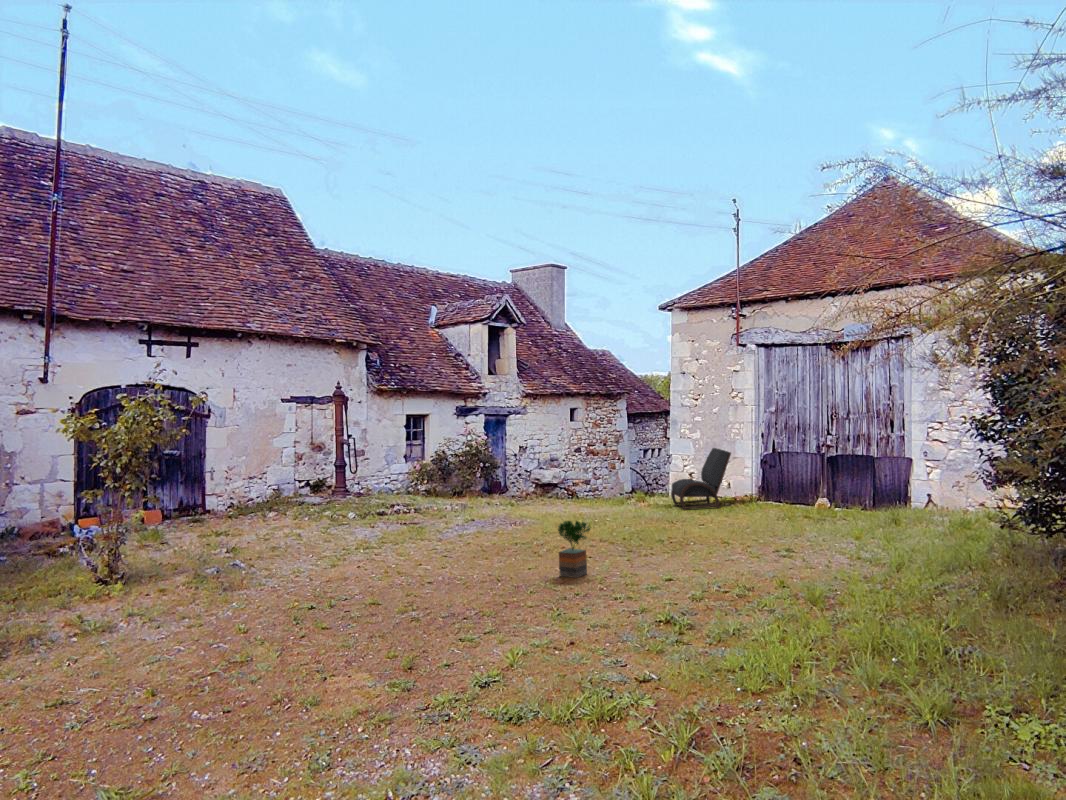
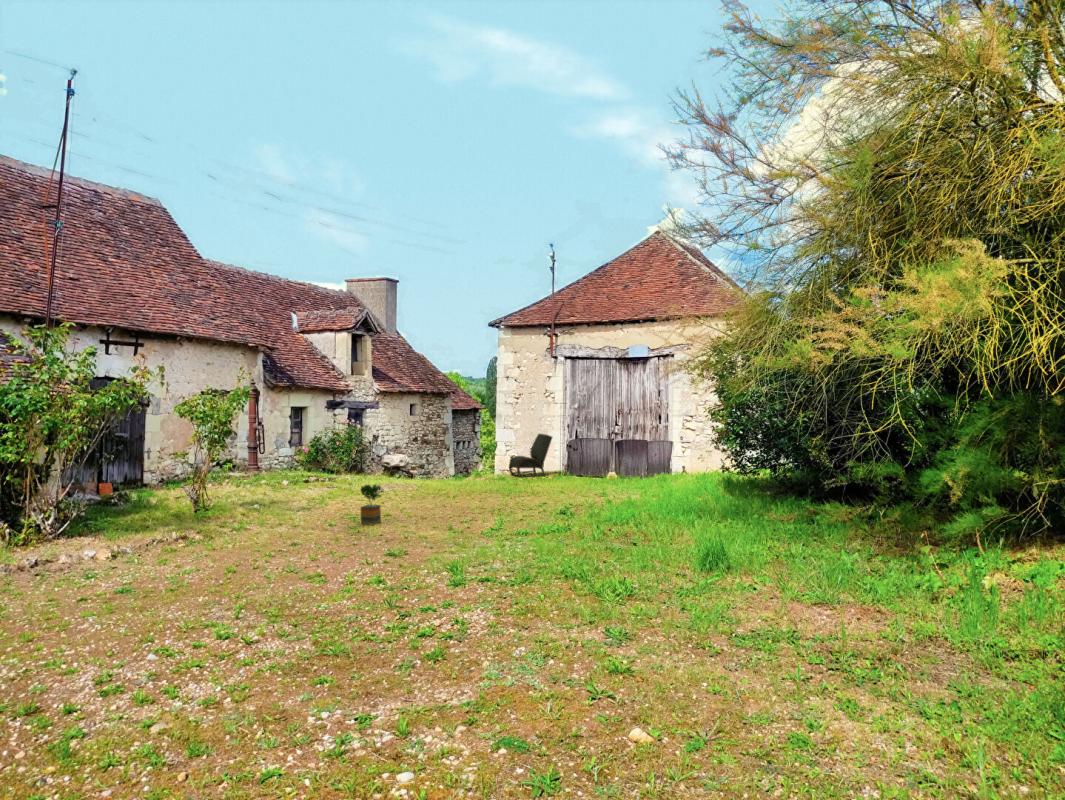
potted tree: present [558,521,590,578] -> present [361,485,383,524]

